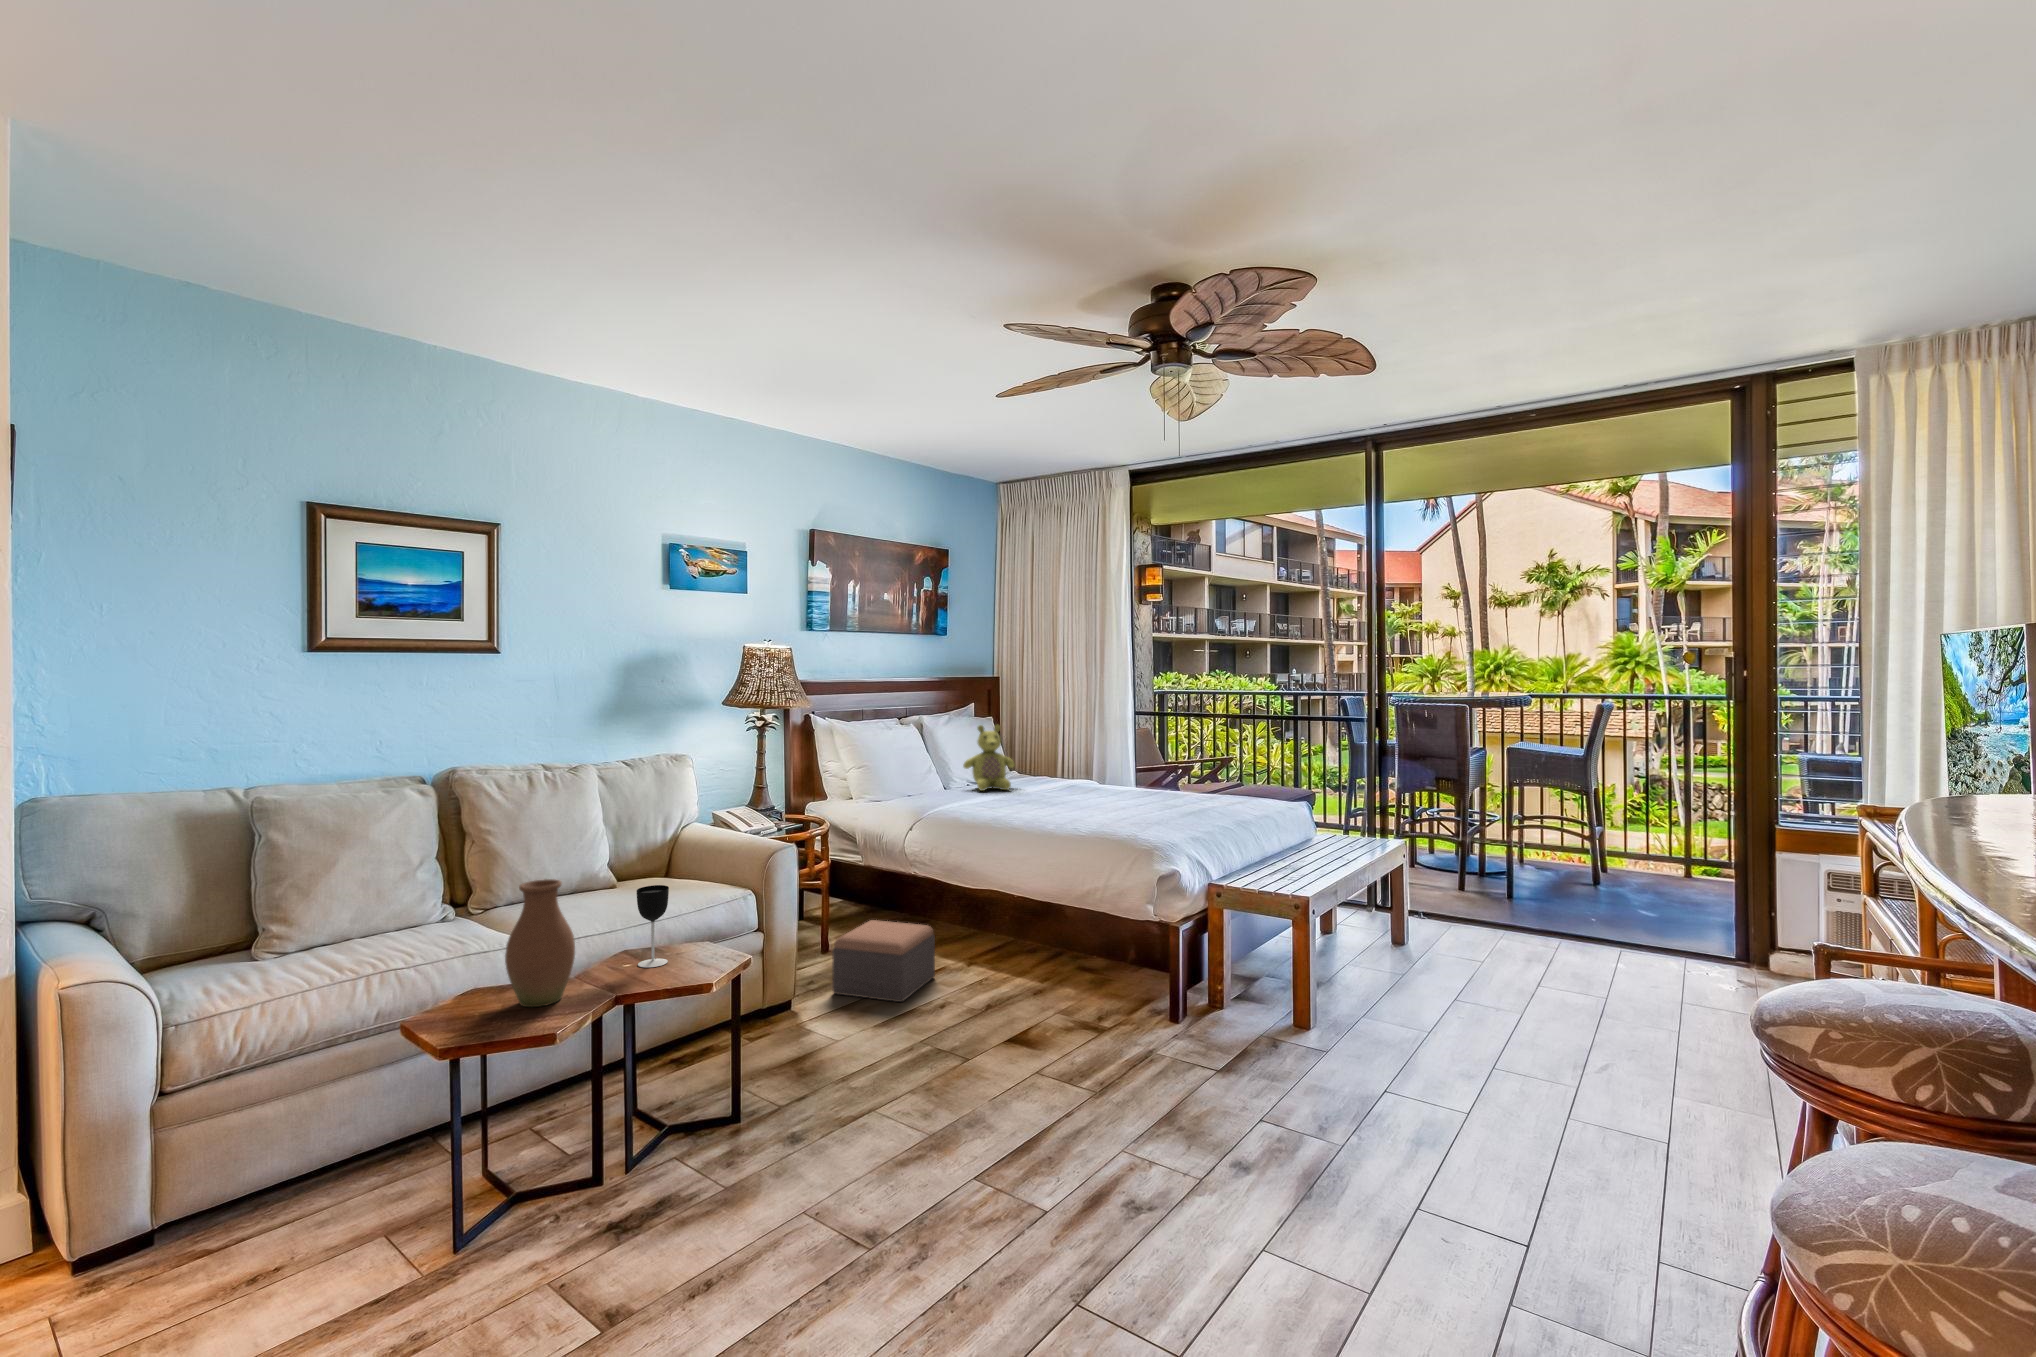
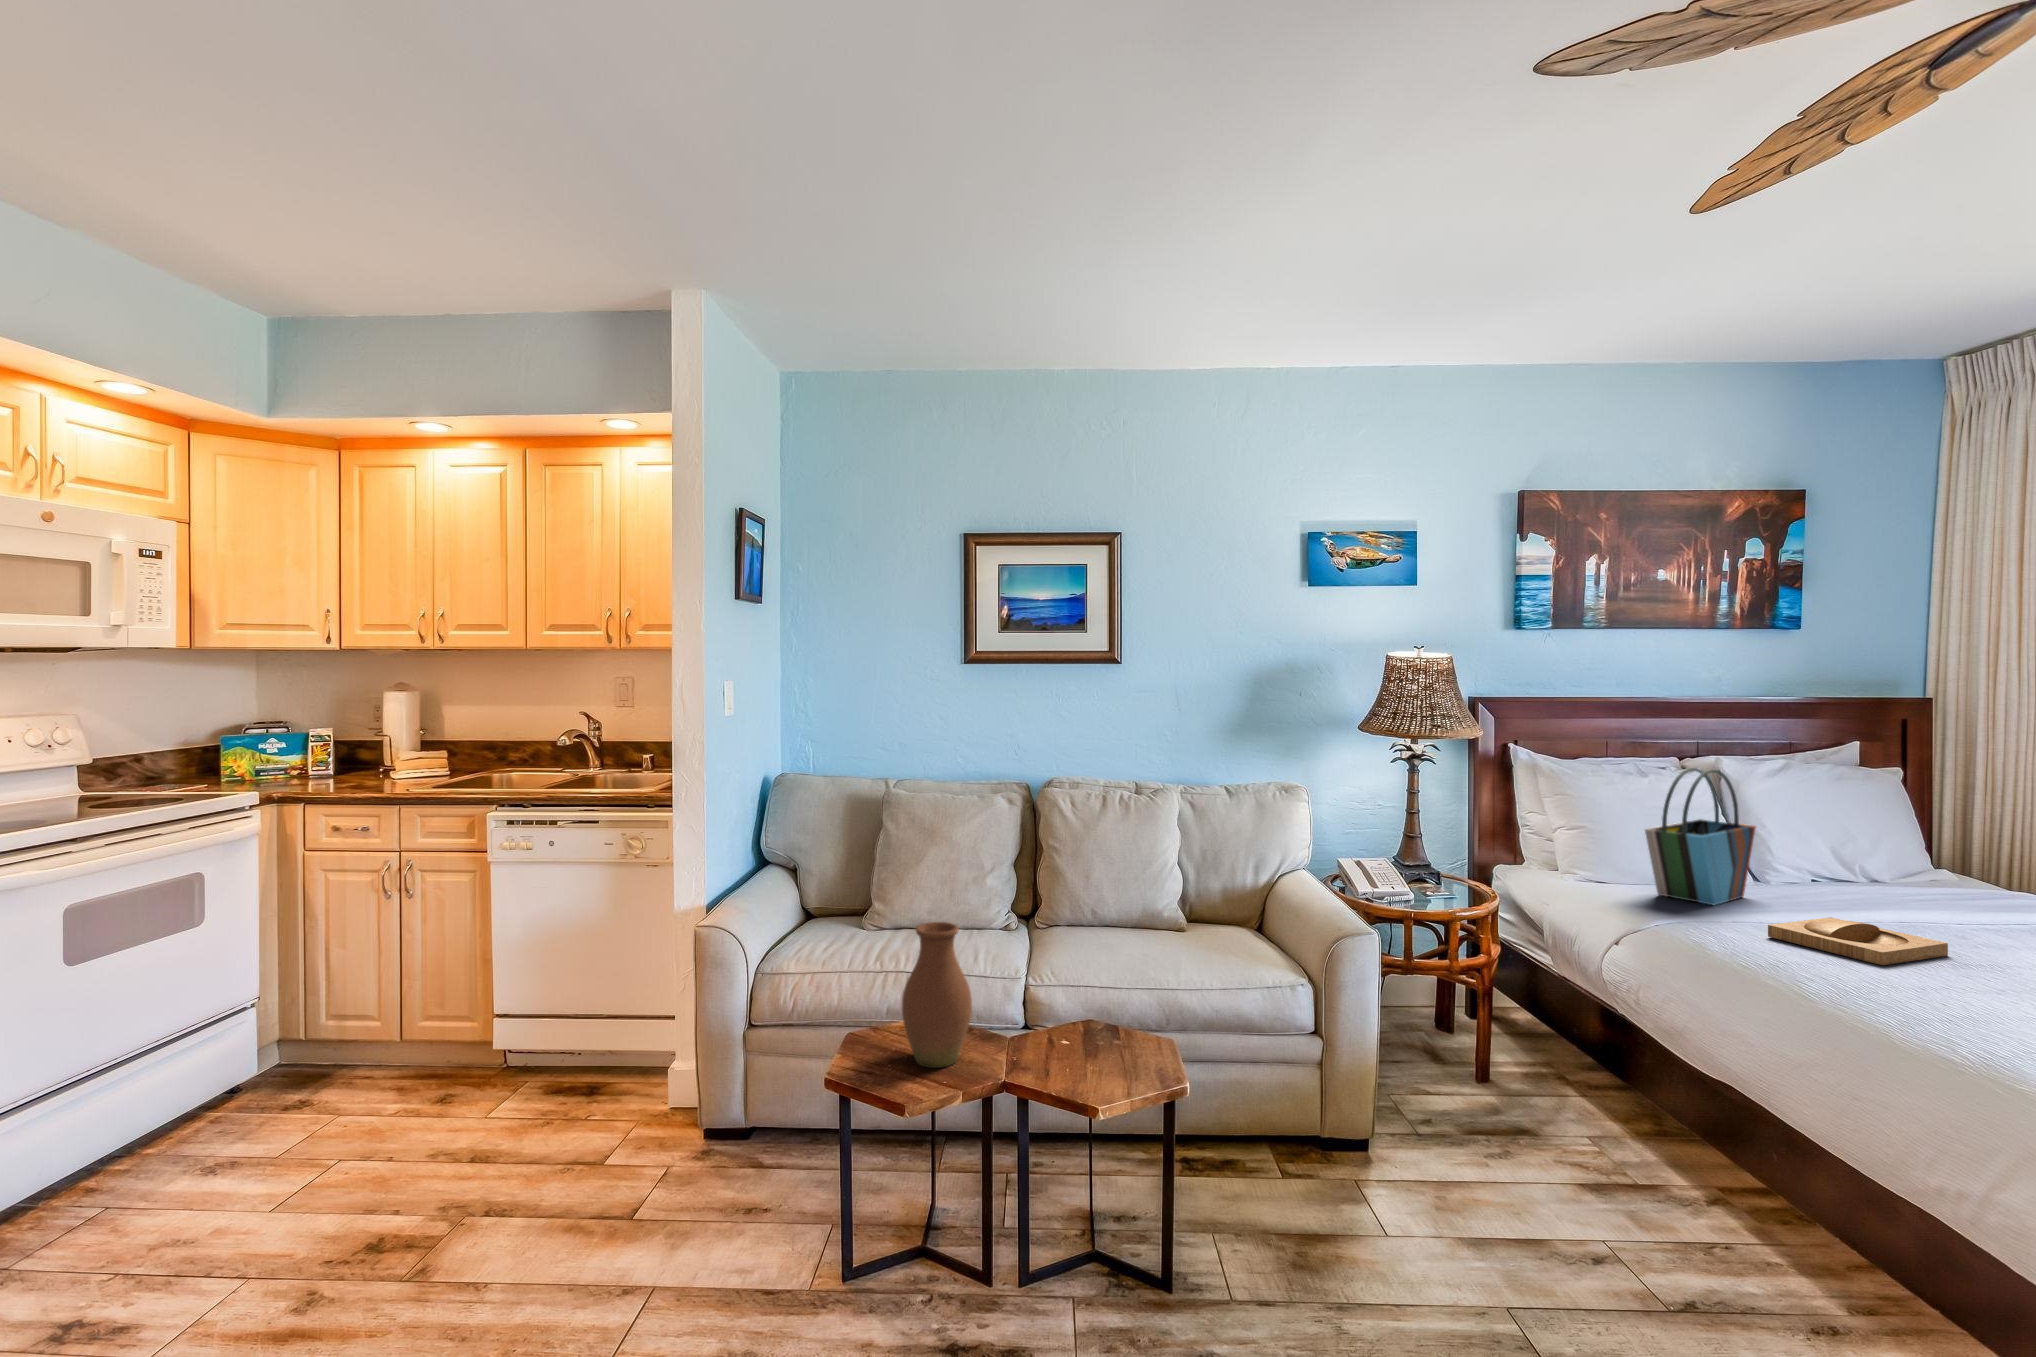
tote bag: none [909,721,955,804] -> present [1645,768,1756,905]
stuffed bear: present [963,725,1015,791] -> none [1790,779,1912,899]
tray: none [980,798,1049,816] -> present [1768,917,1948,965]
wine glass: present [637,885,669,967] -> none [1065,953,1103,1057]
footstool: present [832,920,935,1002] -> none [1440,1063,1628,1218]

